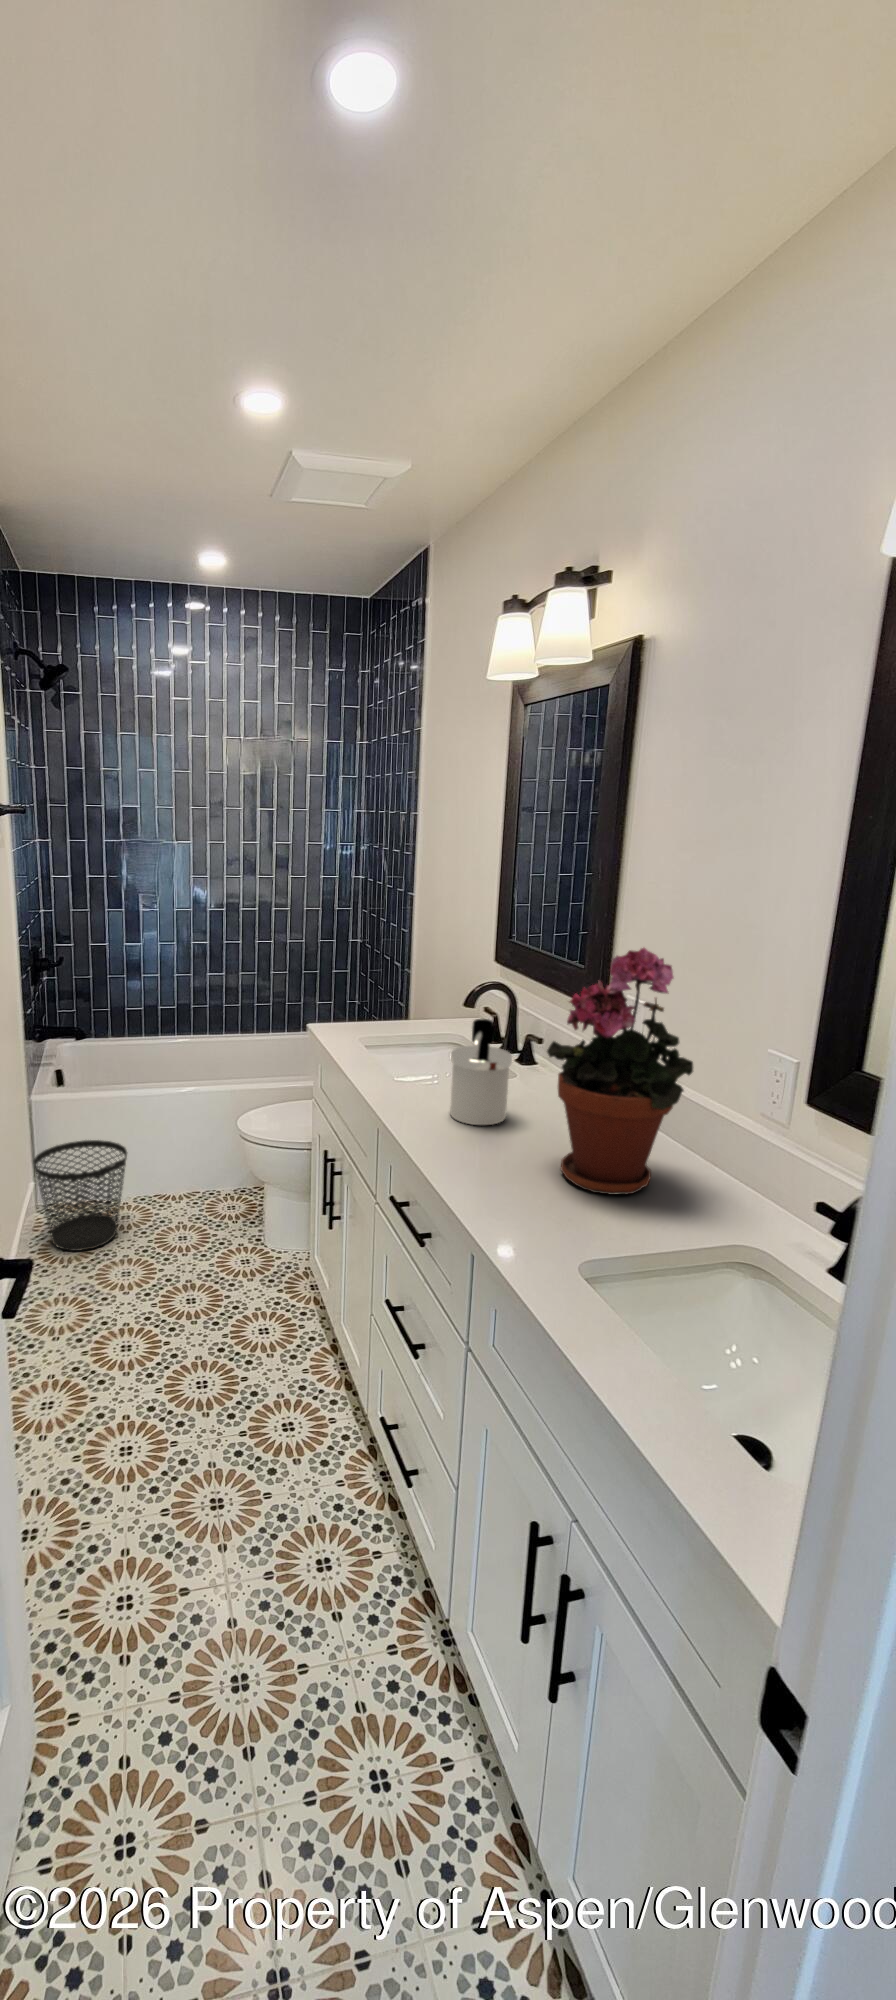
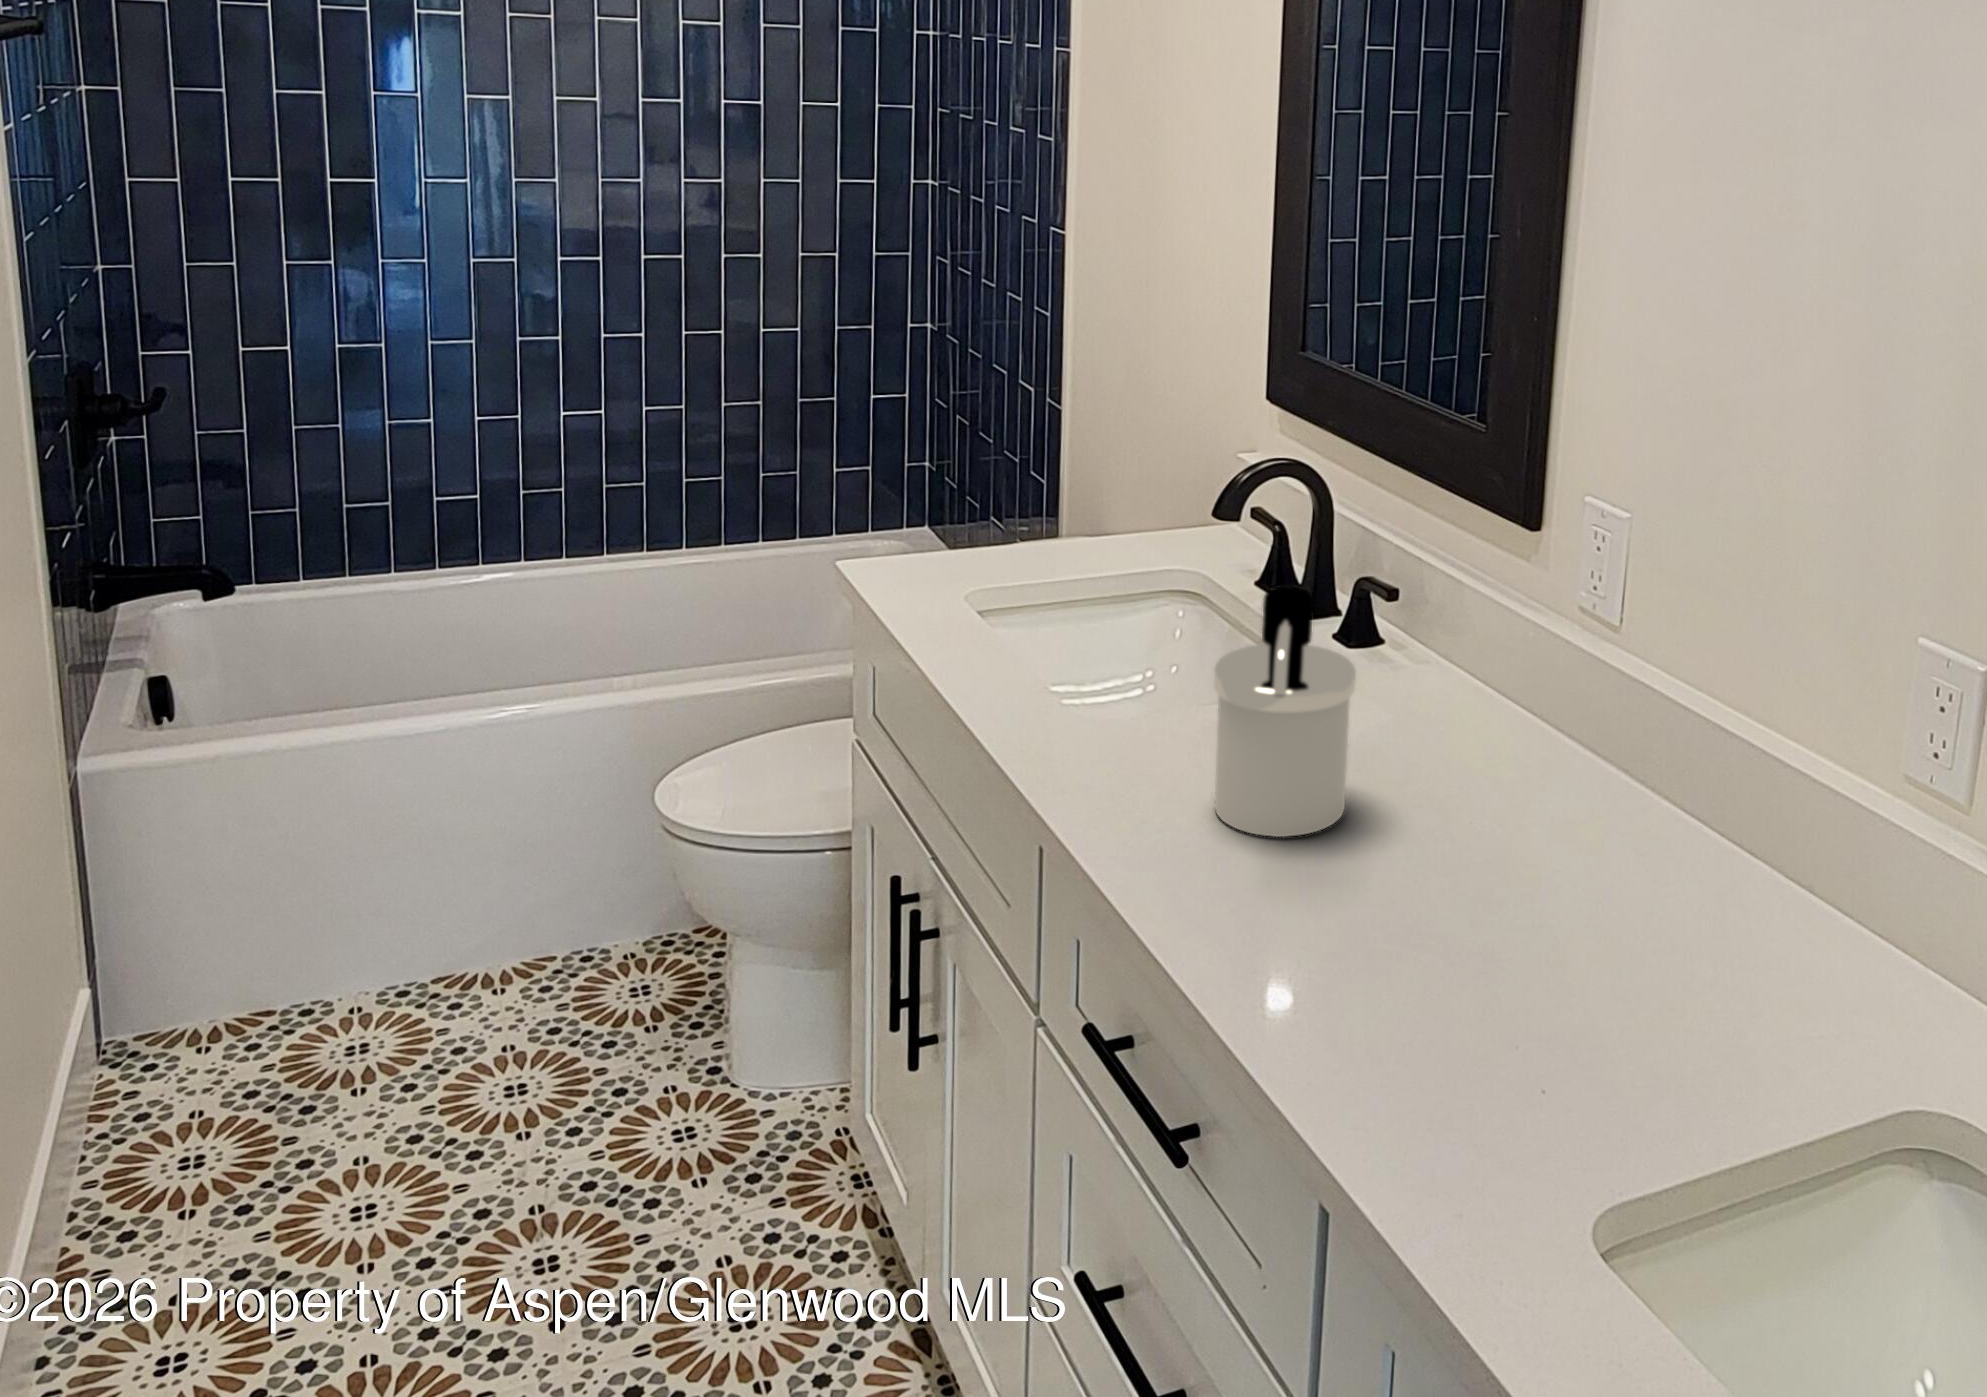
potted plant: present [547,948,693,1195] -> none [1450,443,1781,1006]
wastebasket: present [33,1140,127,1251] -> none [91,863,359,1160]

